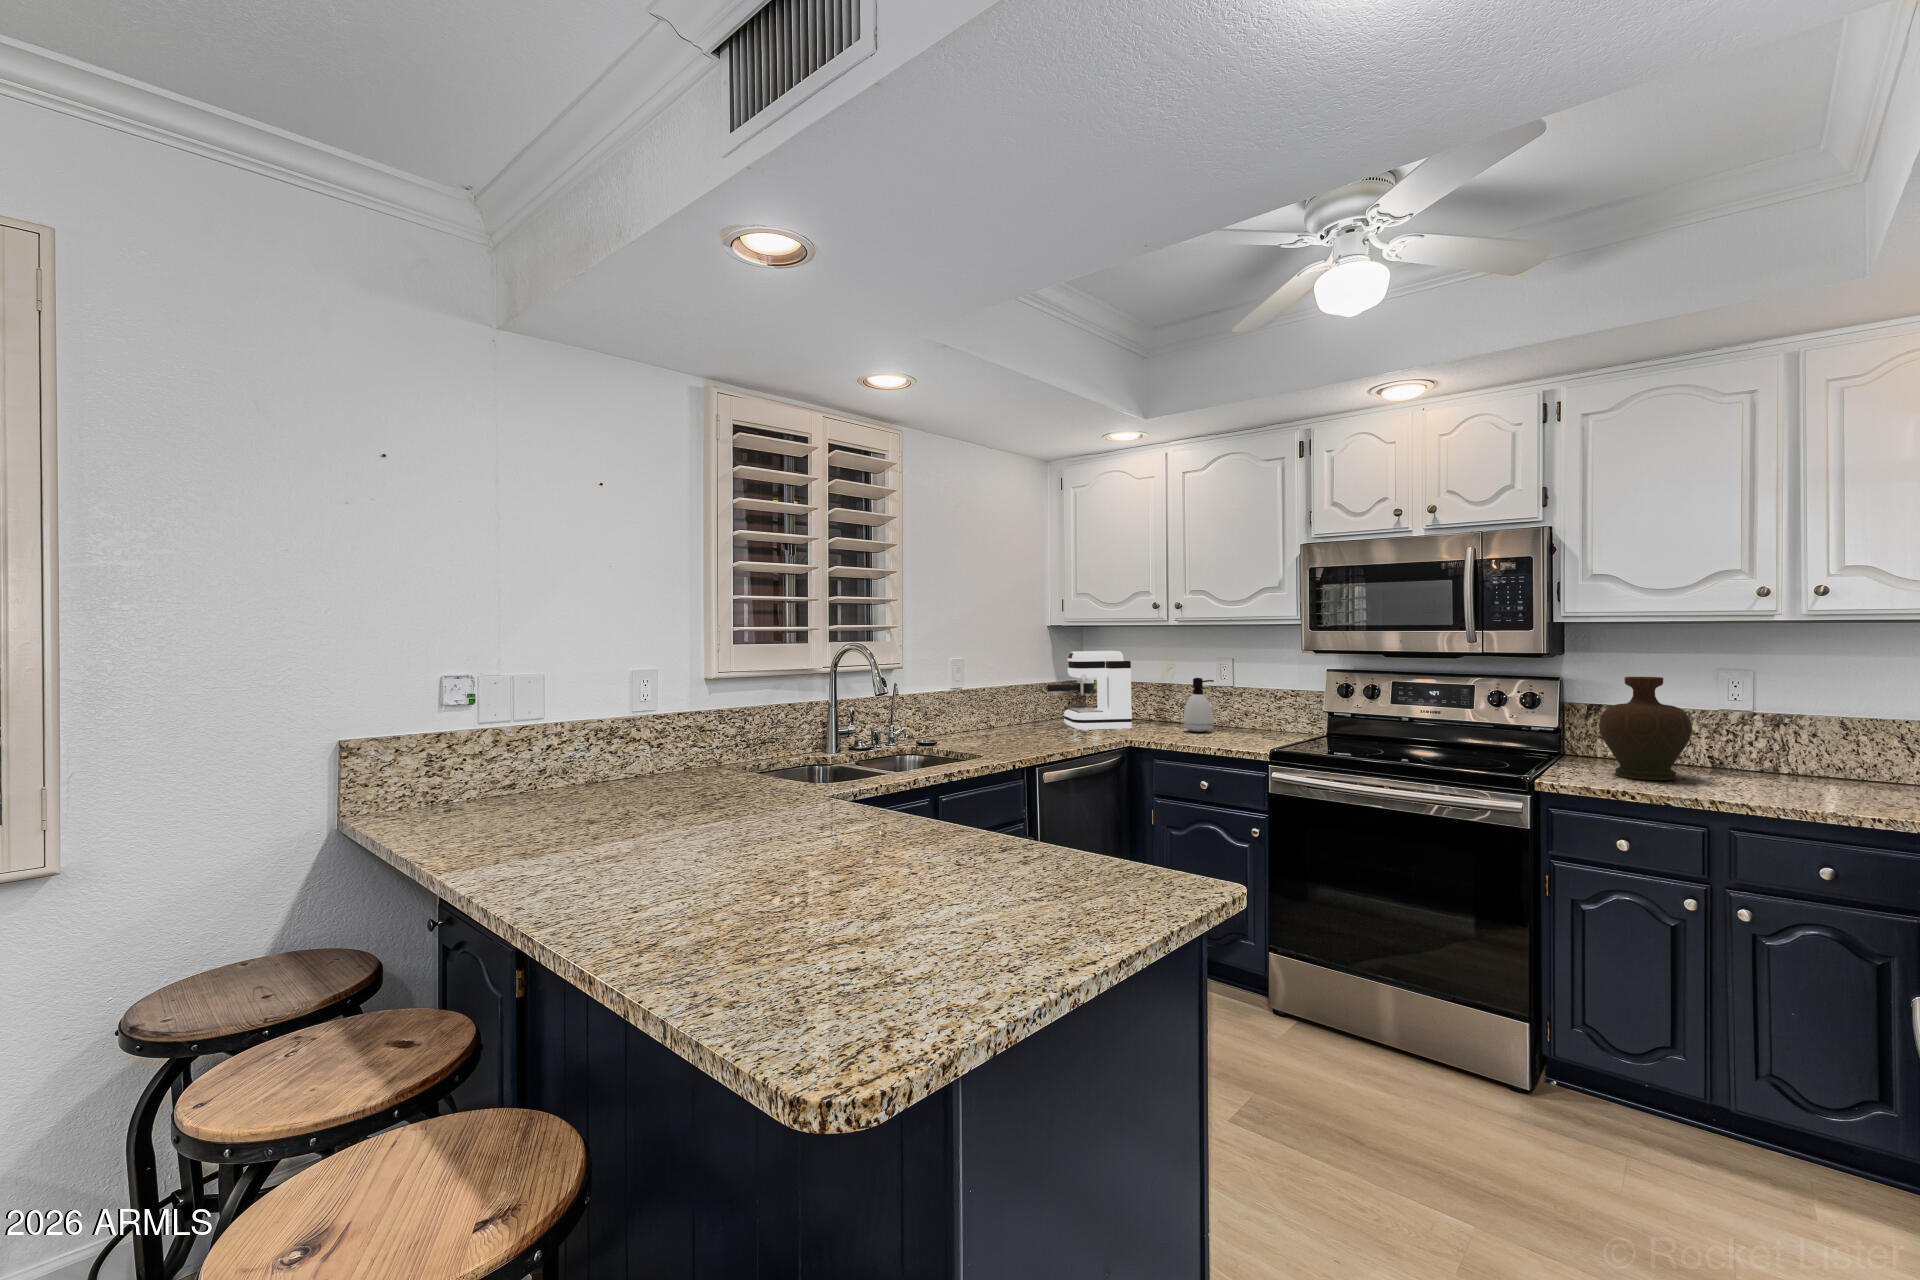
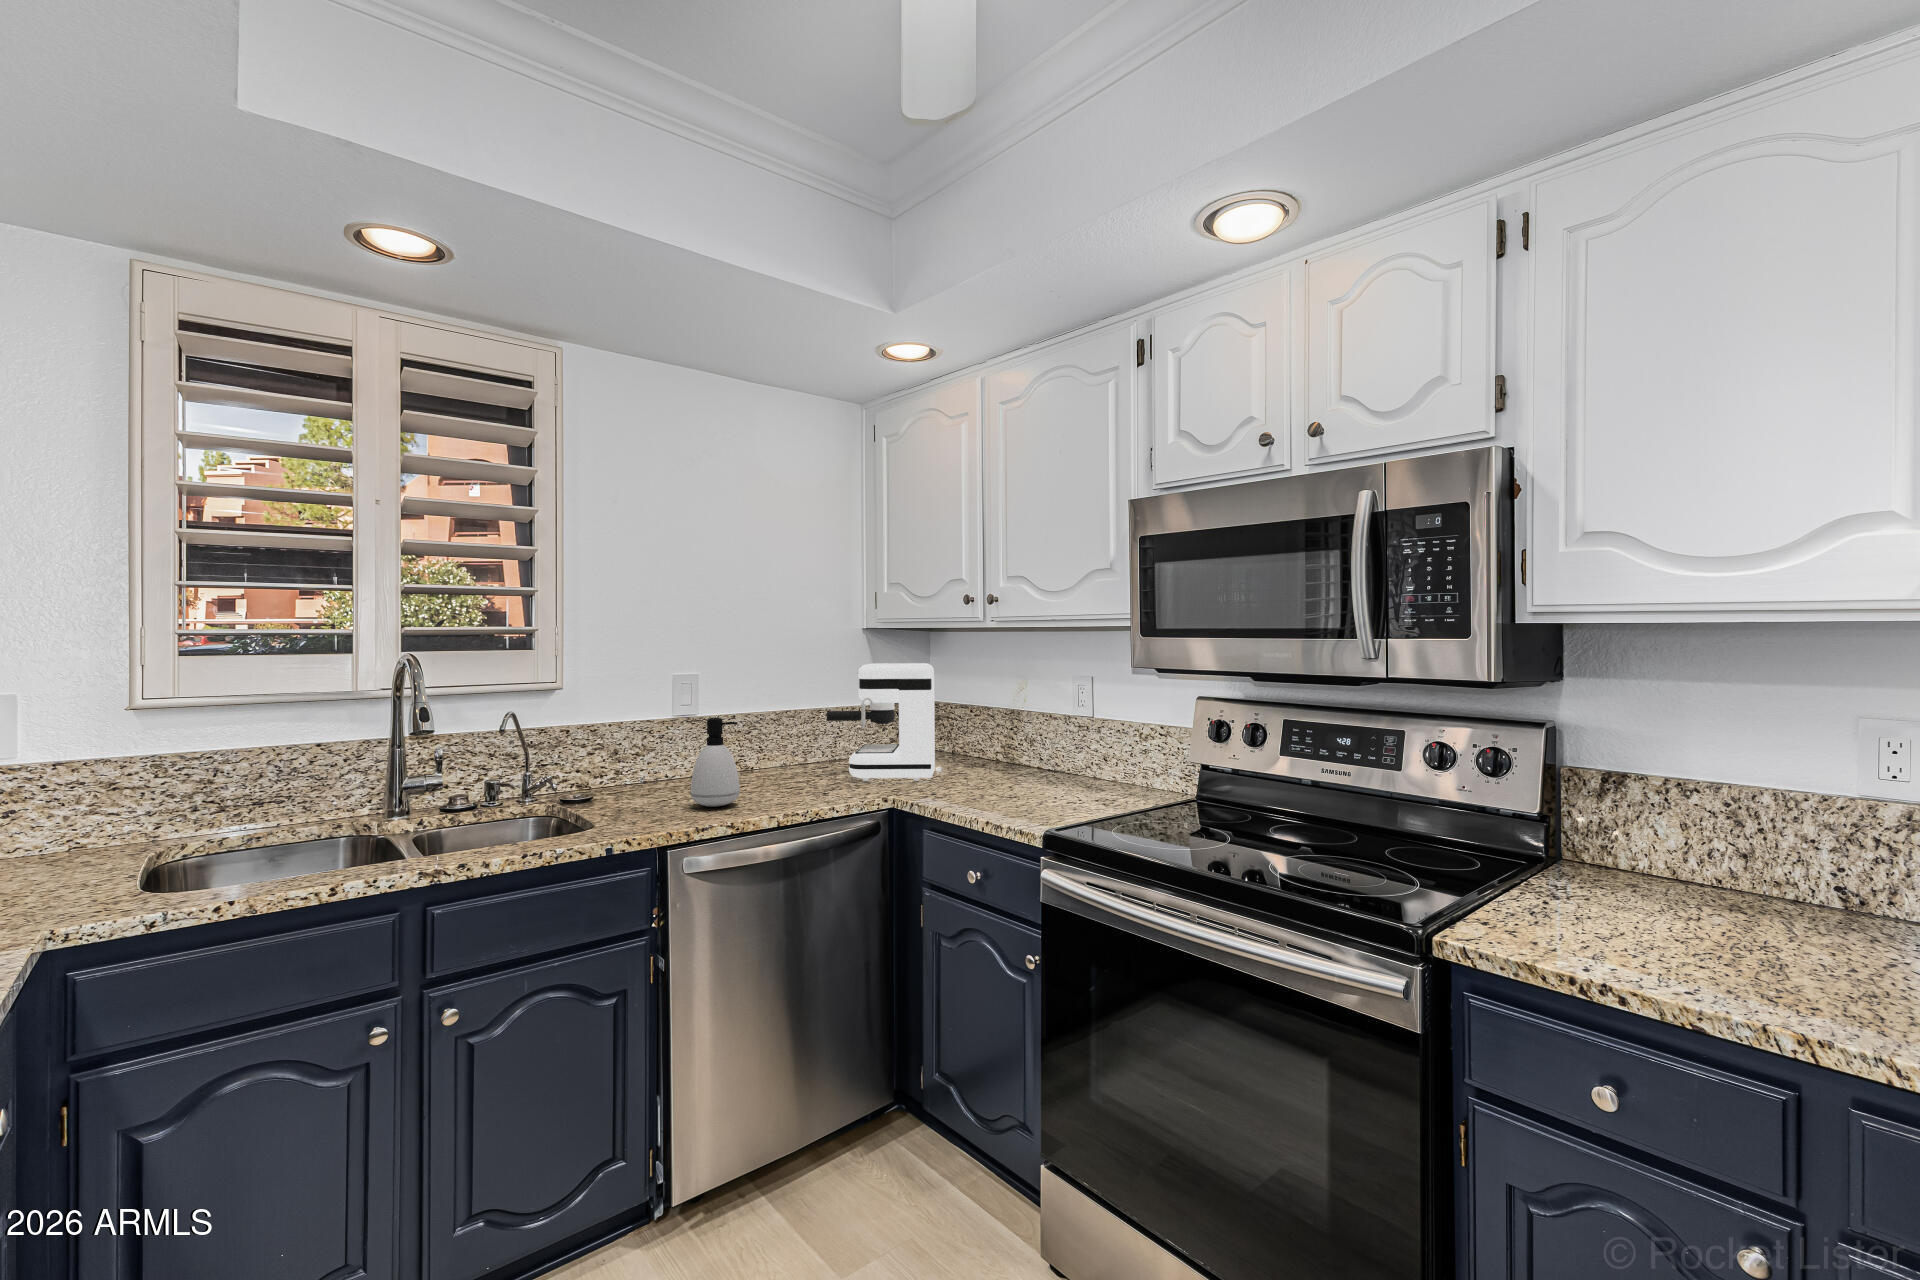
decorative vase: present [1599,677,1692,780] -> none [1585,733,1776,953]
soap dispenser: present [1184,678,1214,732] -> present [691,718,740,807]

